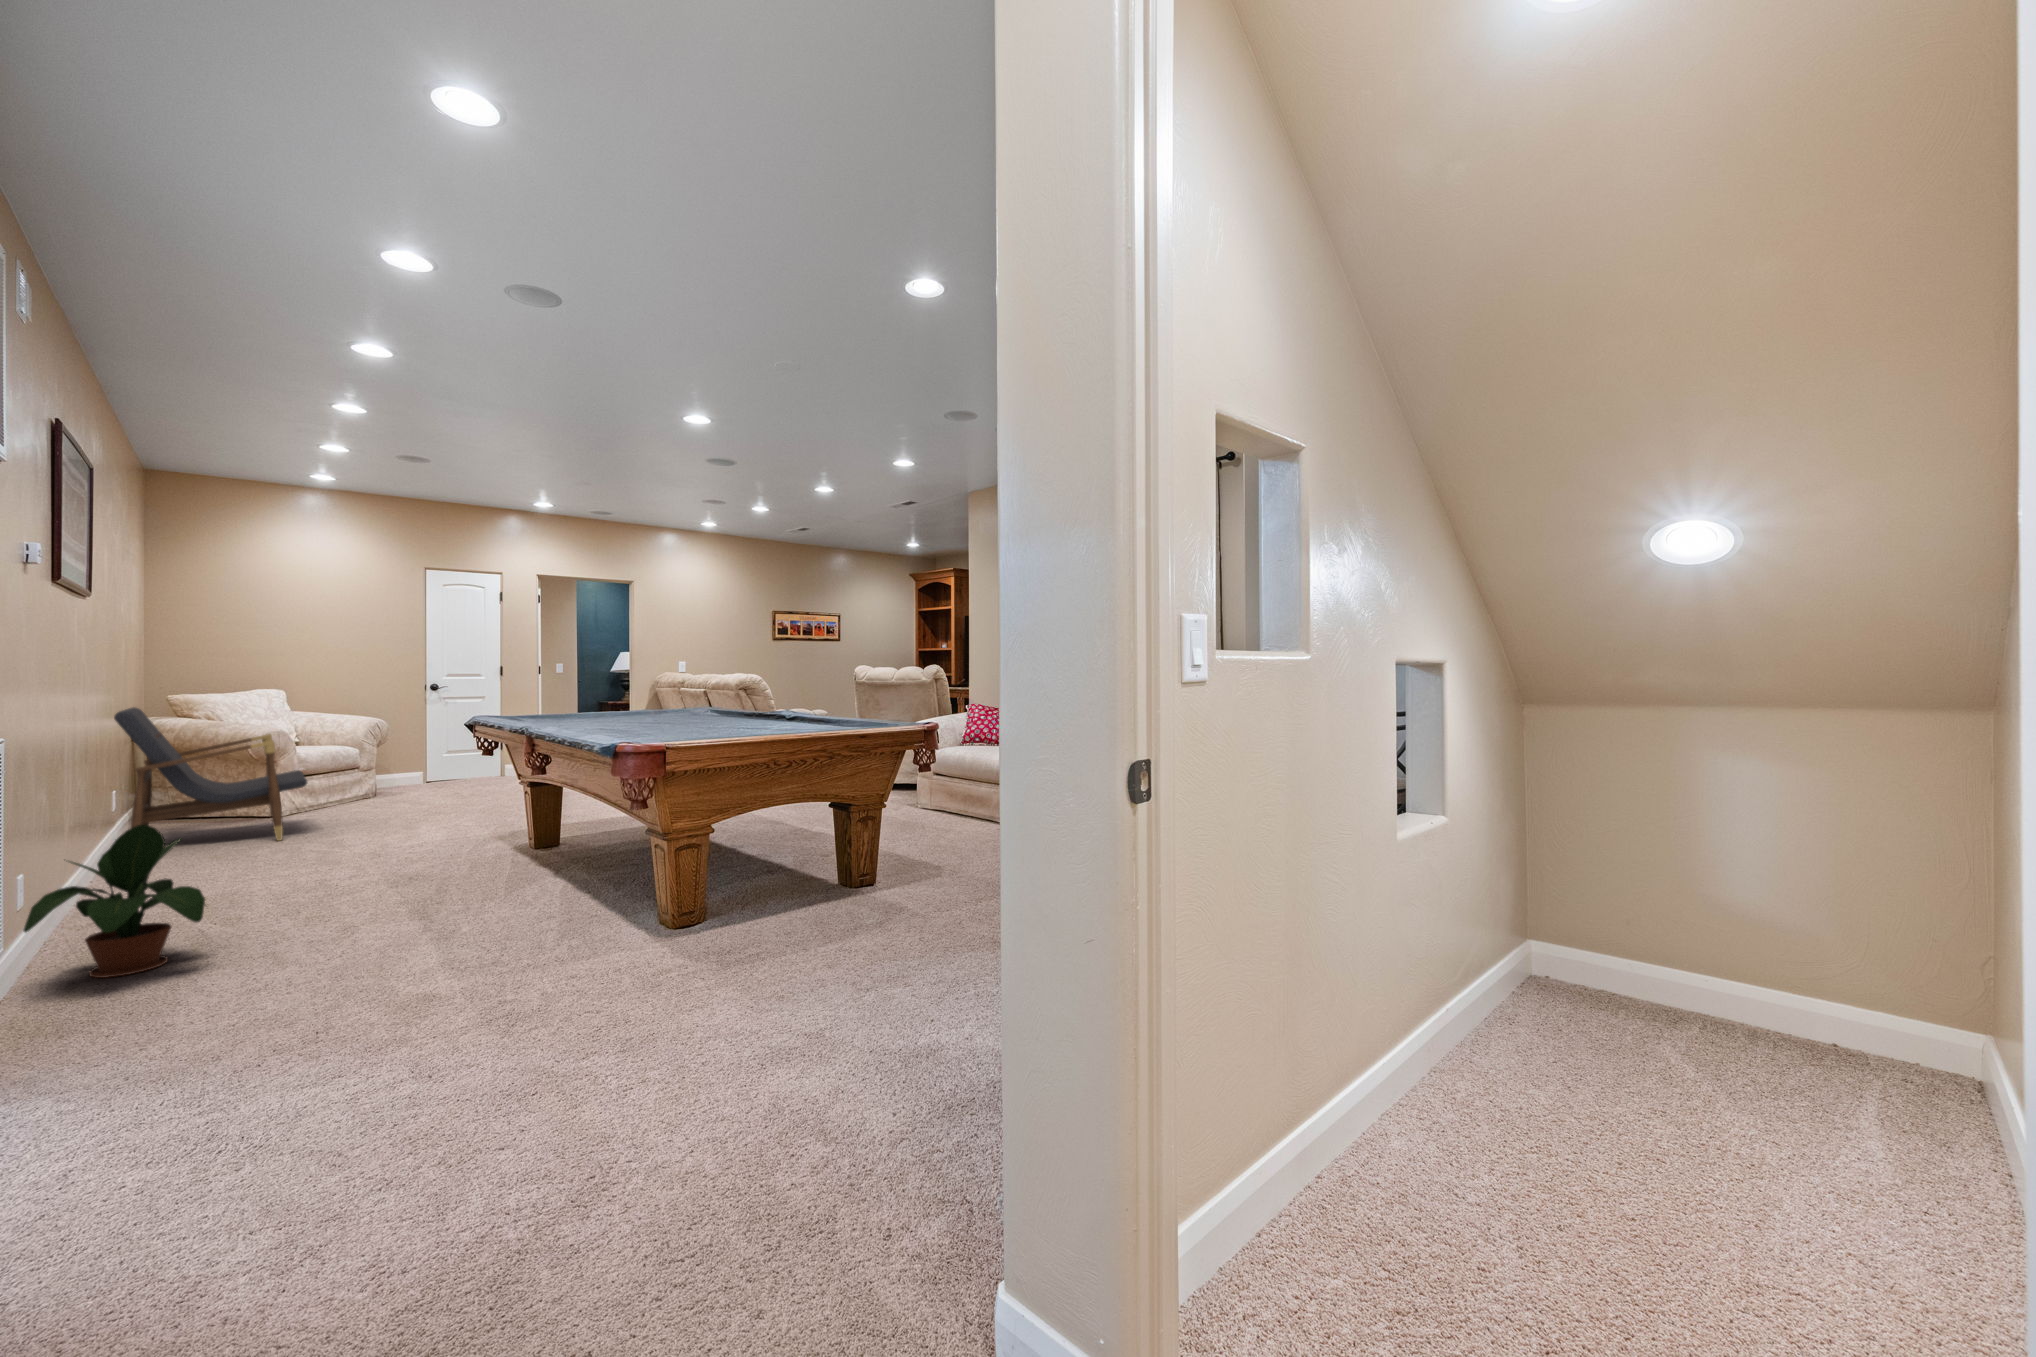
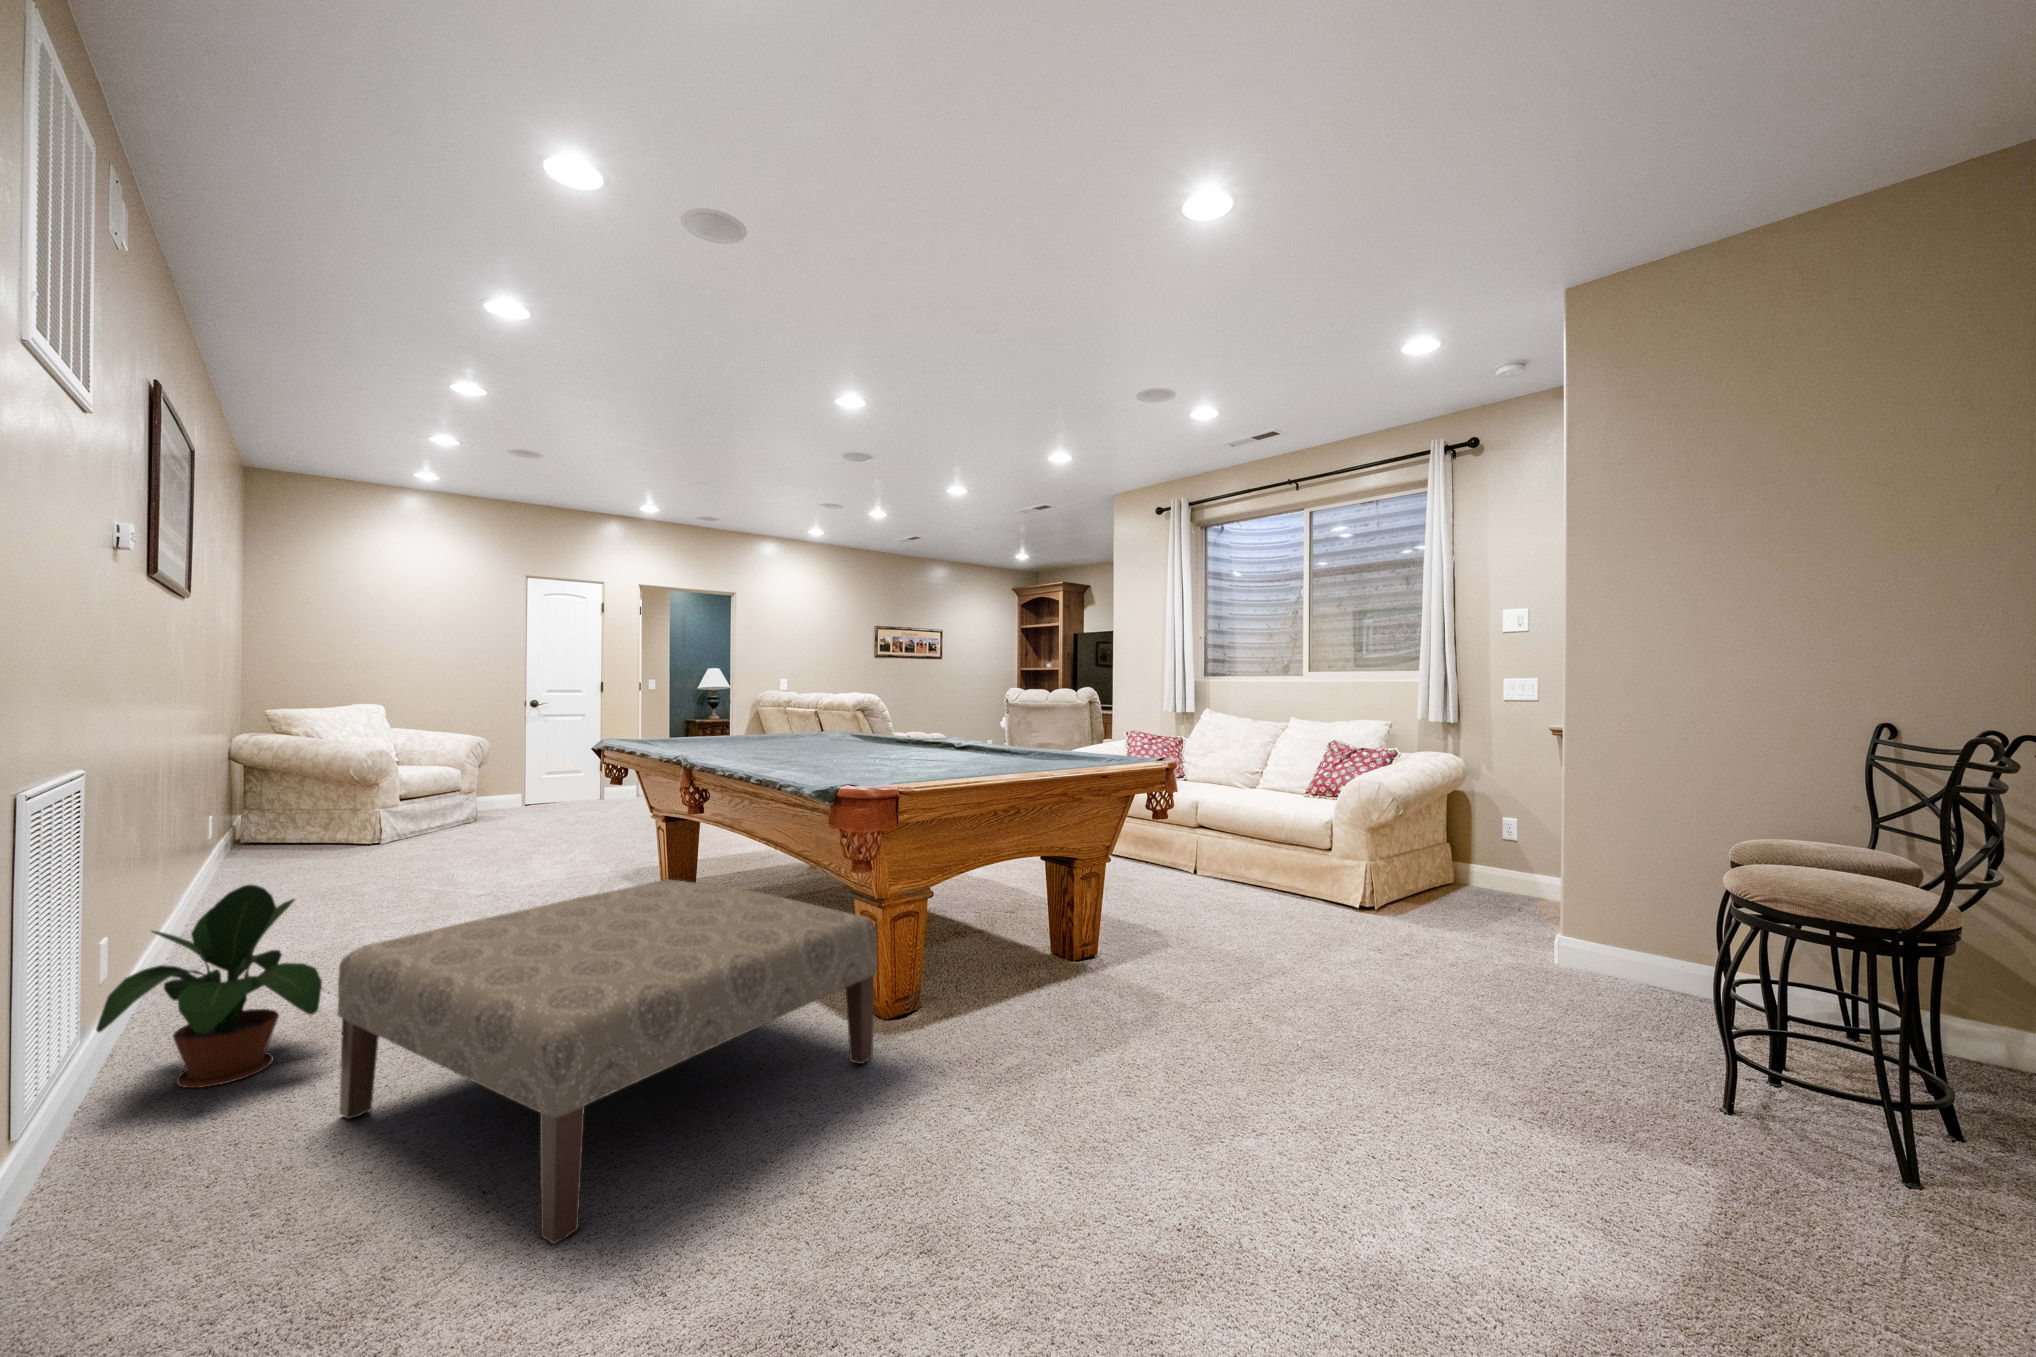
lounge chair: present [114,707,307,841] -> none [212,724,415,893]
ottoman: none [213,823,645,1046] -> present [337,880,877,1243]

